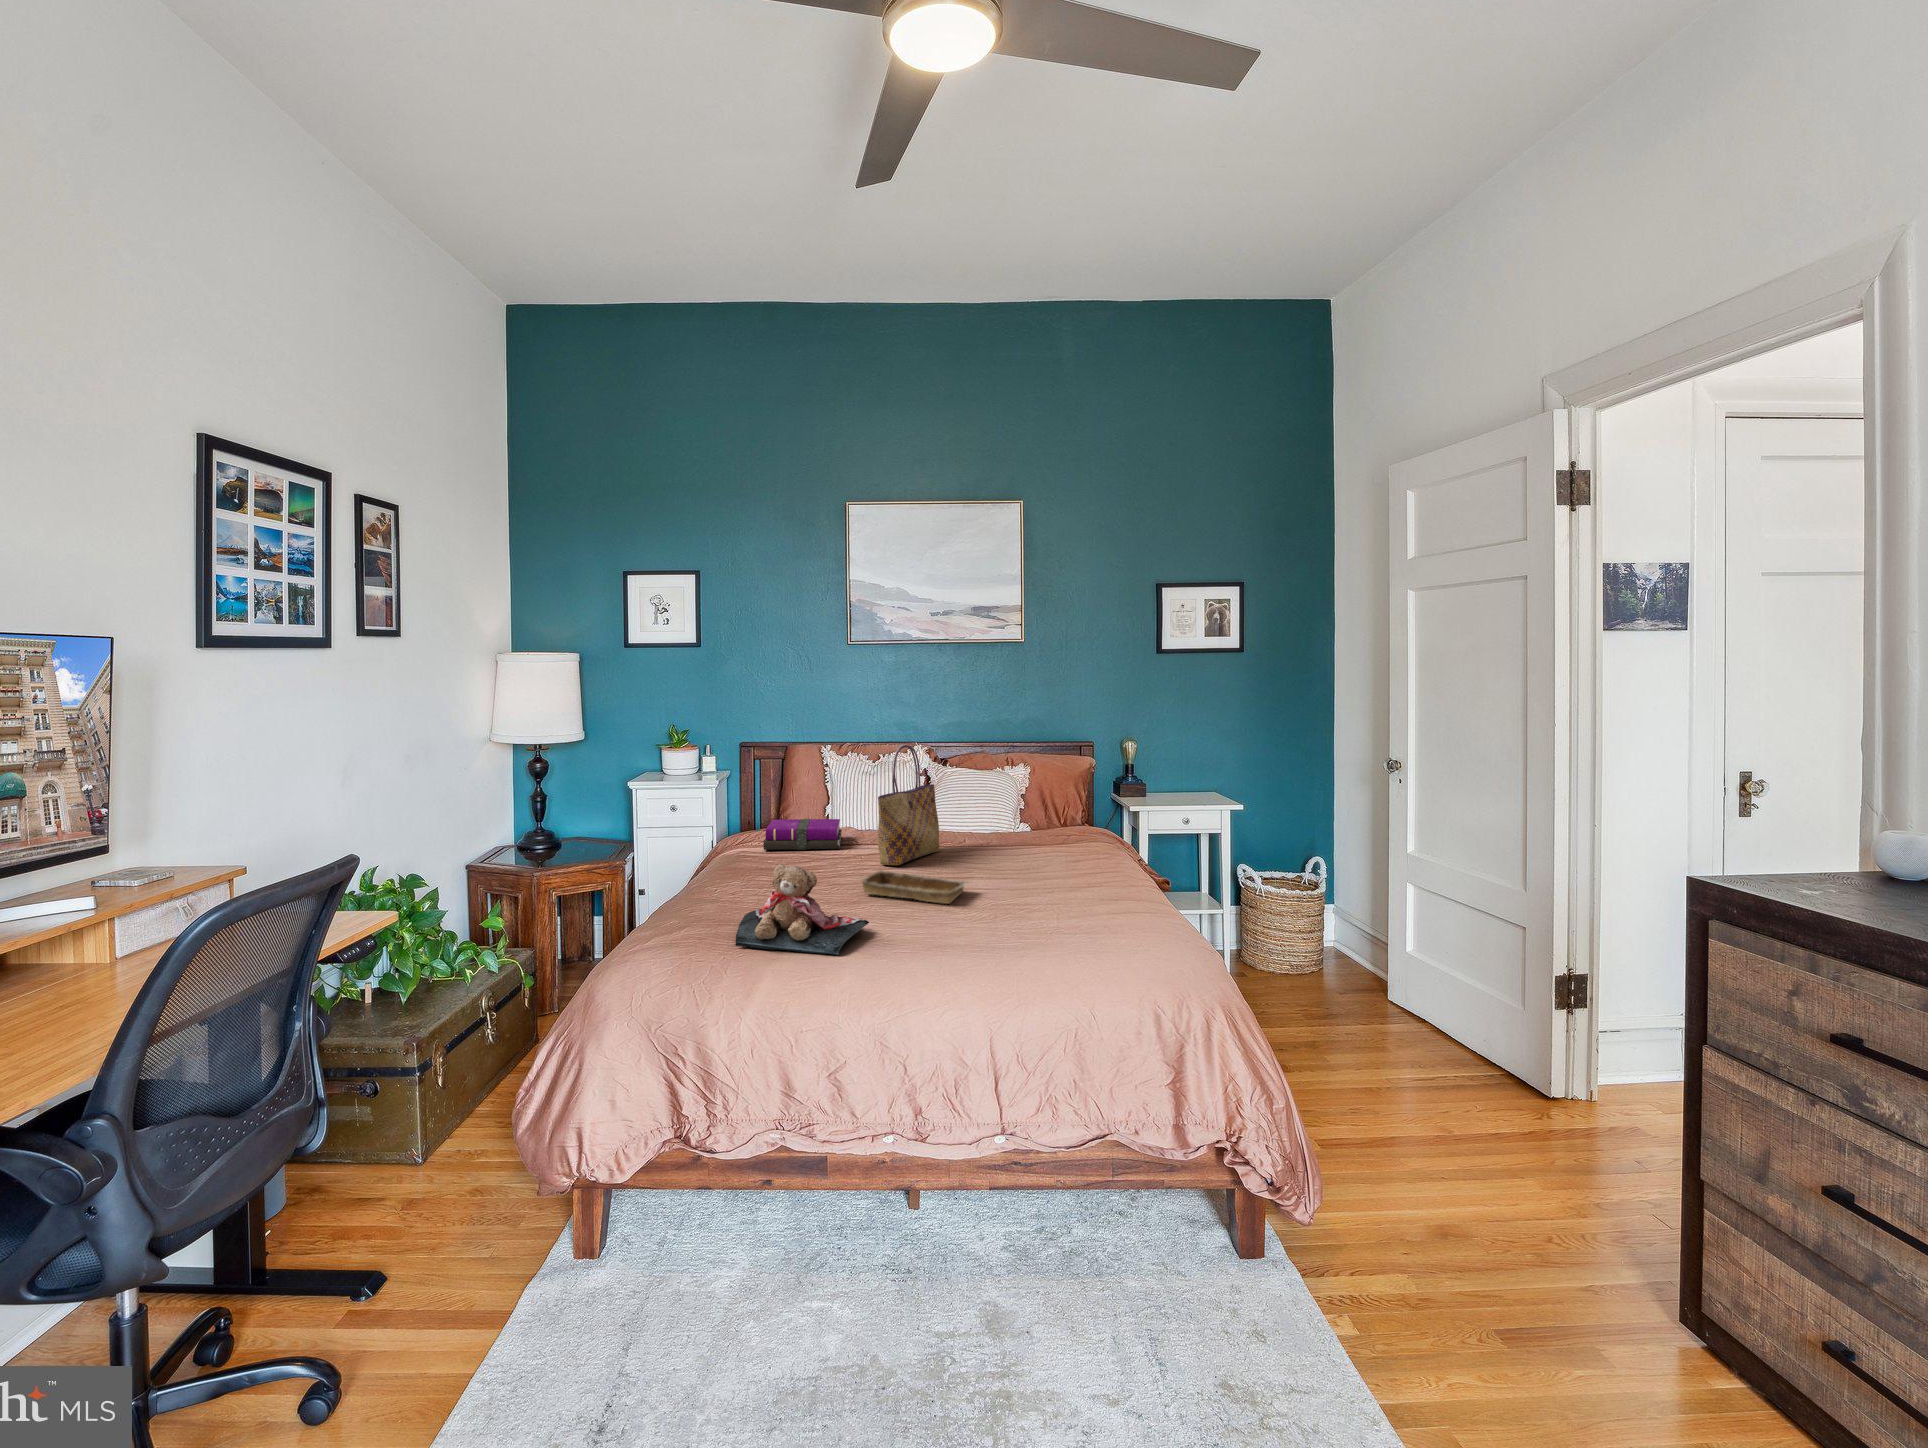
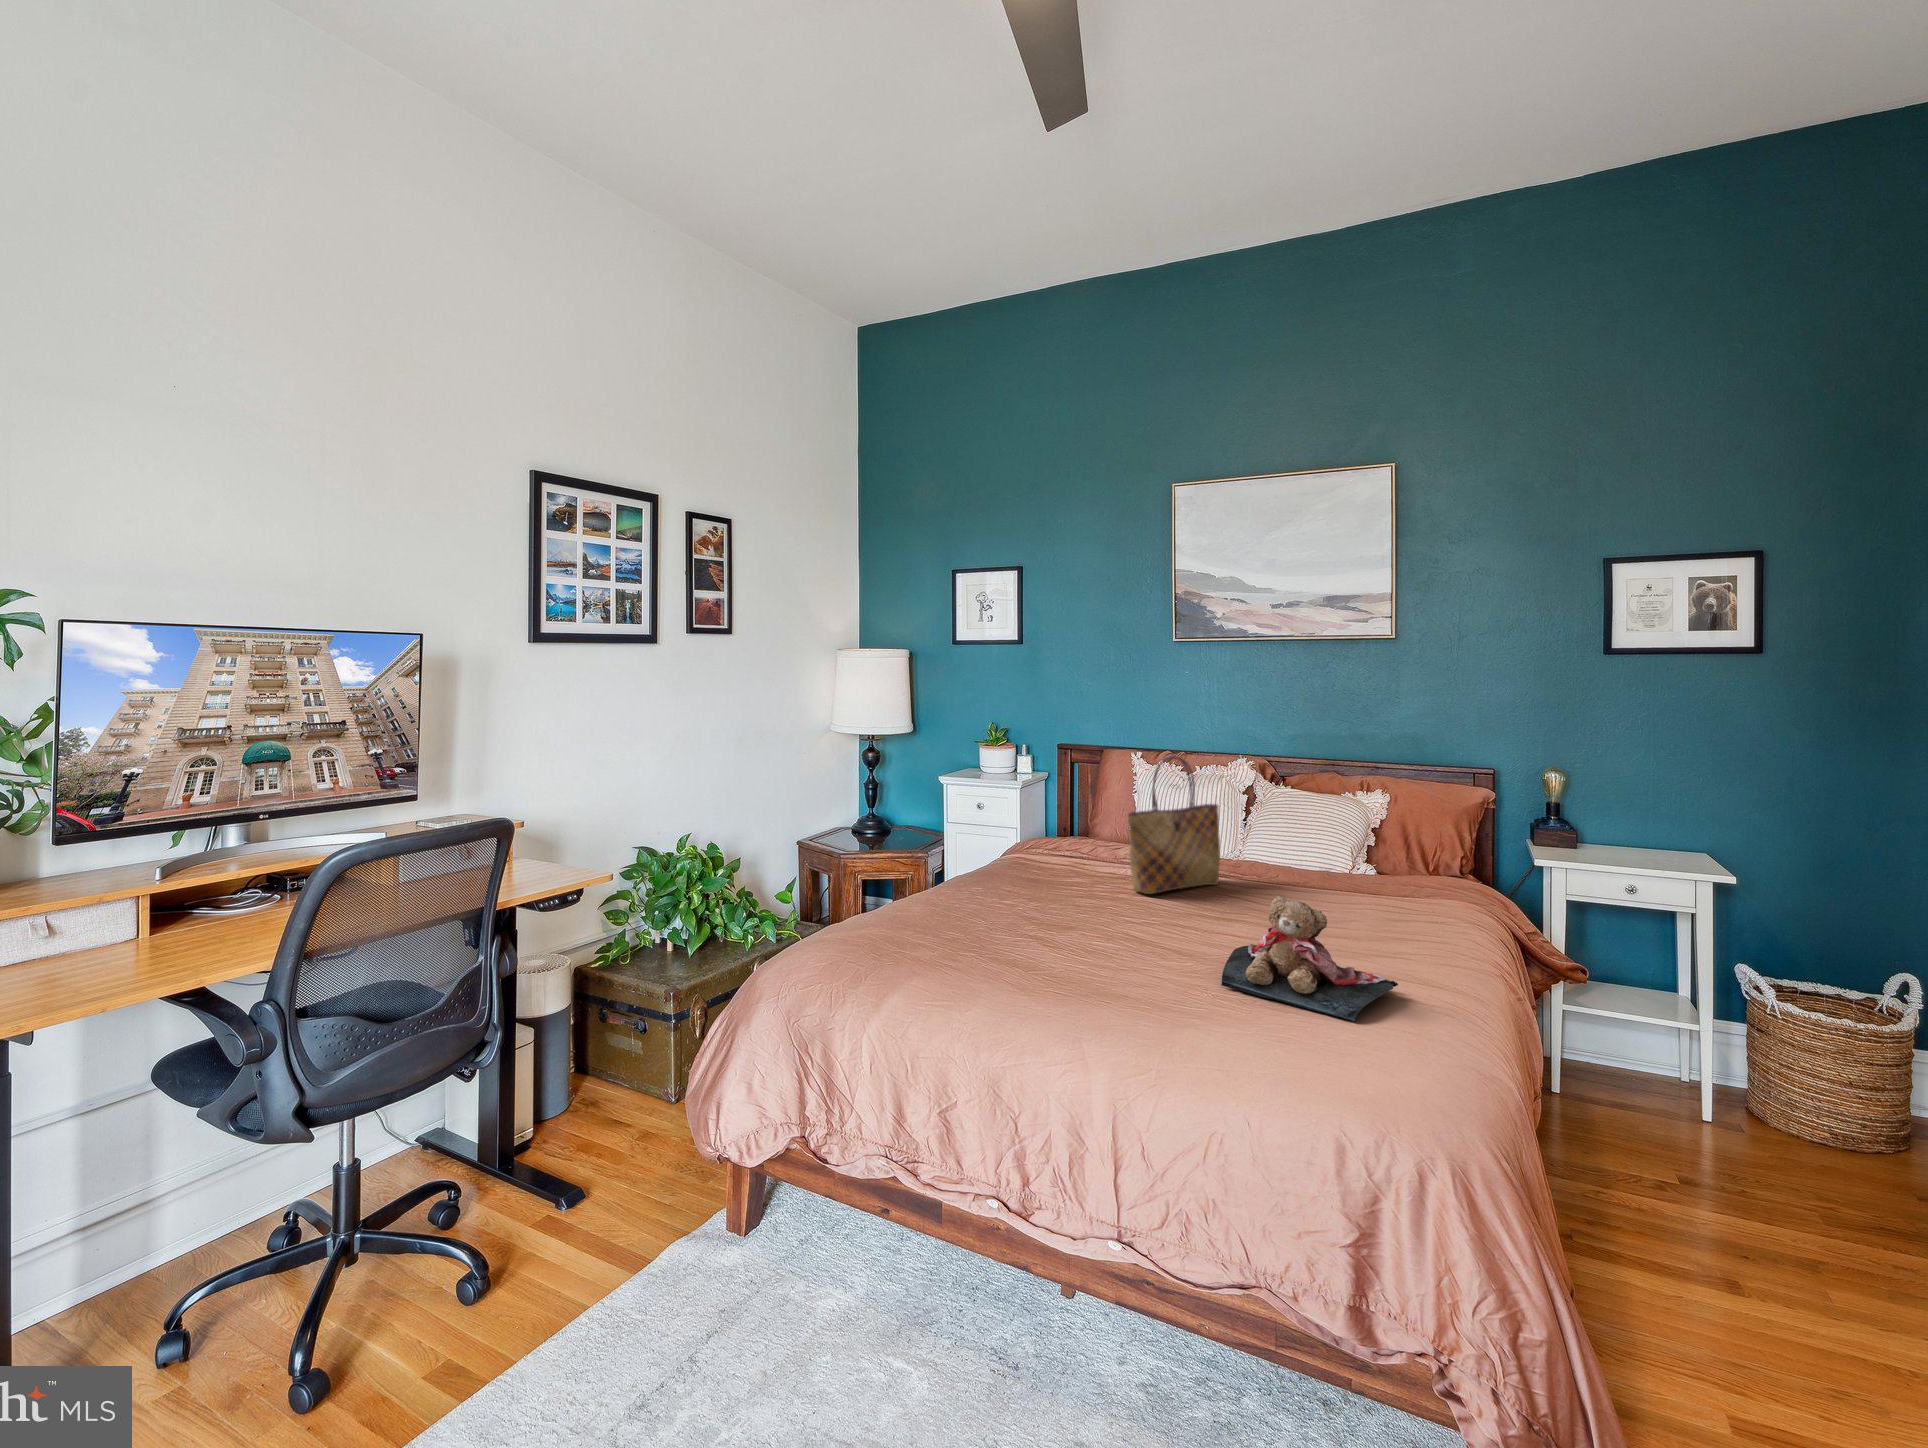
notebook: present [764,819,842,850] -> none [1029,828,1126,867]
teddy bear: present [735,864,869,955] -> present [1222,896,1398,1021]
tray: present [859,870,970,904] -> none [1071,897,1203,948]

